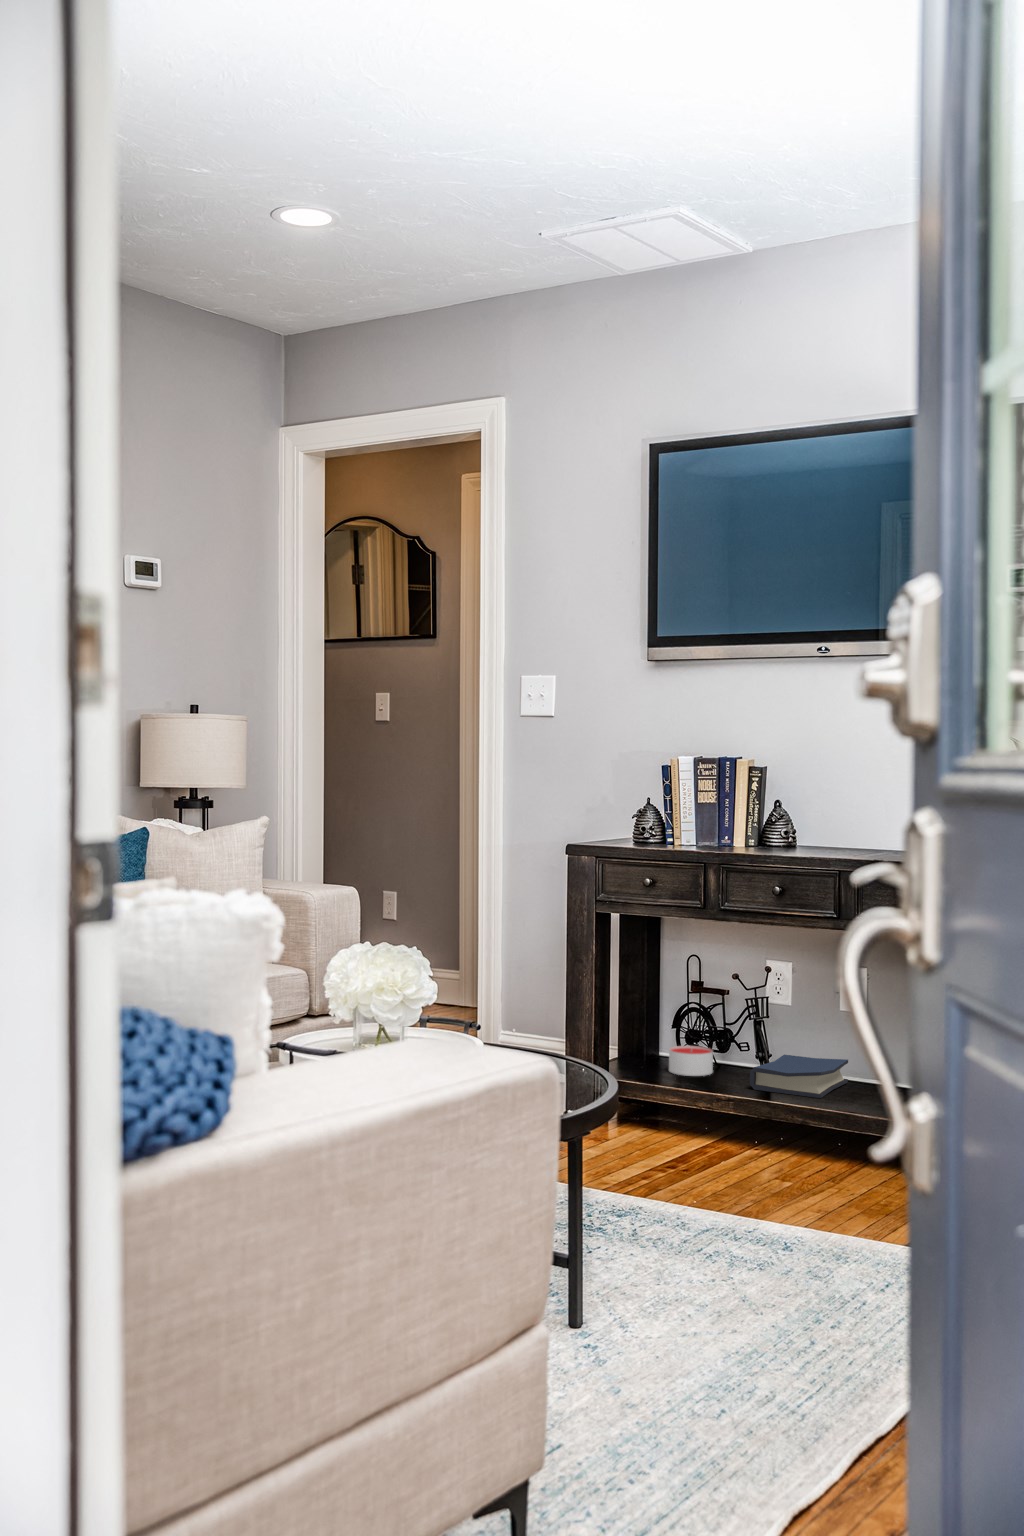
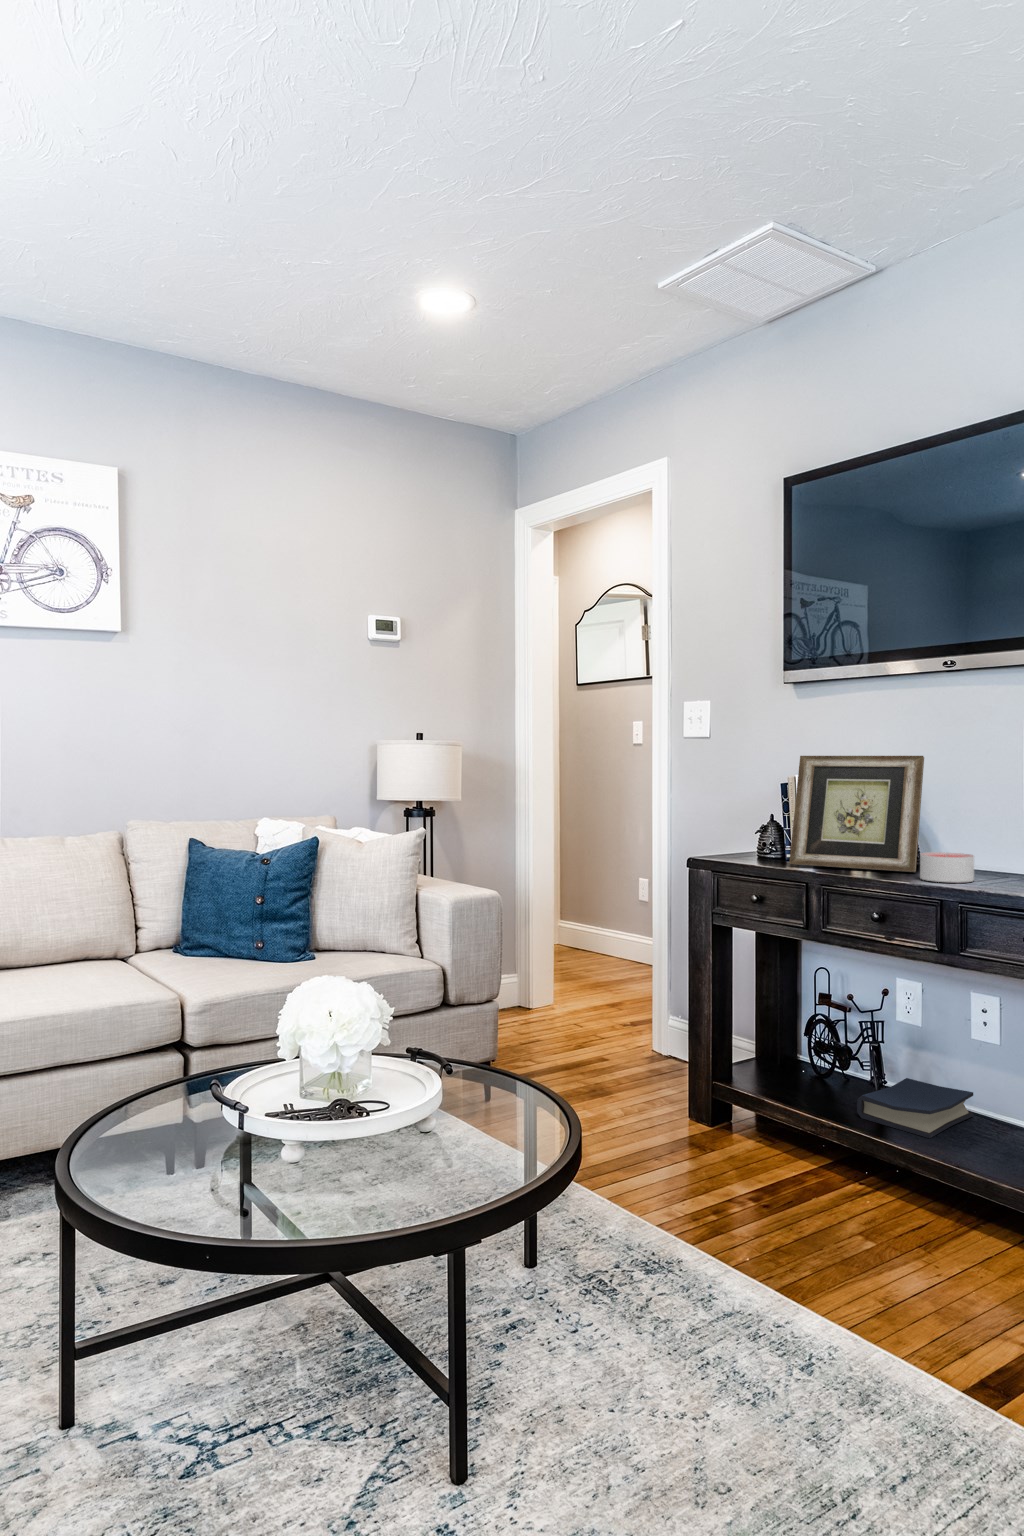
picture frame: none [680,737,808,850] -> present [789,756,924,872]
candle: present [669,1046,713,1076] -> present [920,852,974,883]

